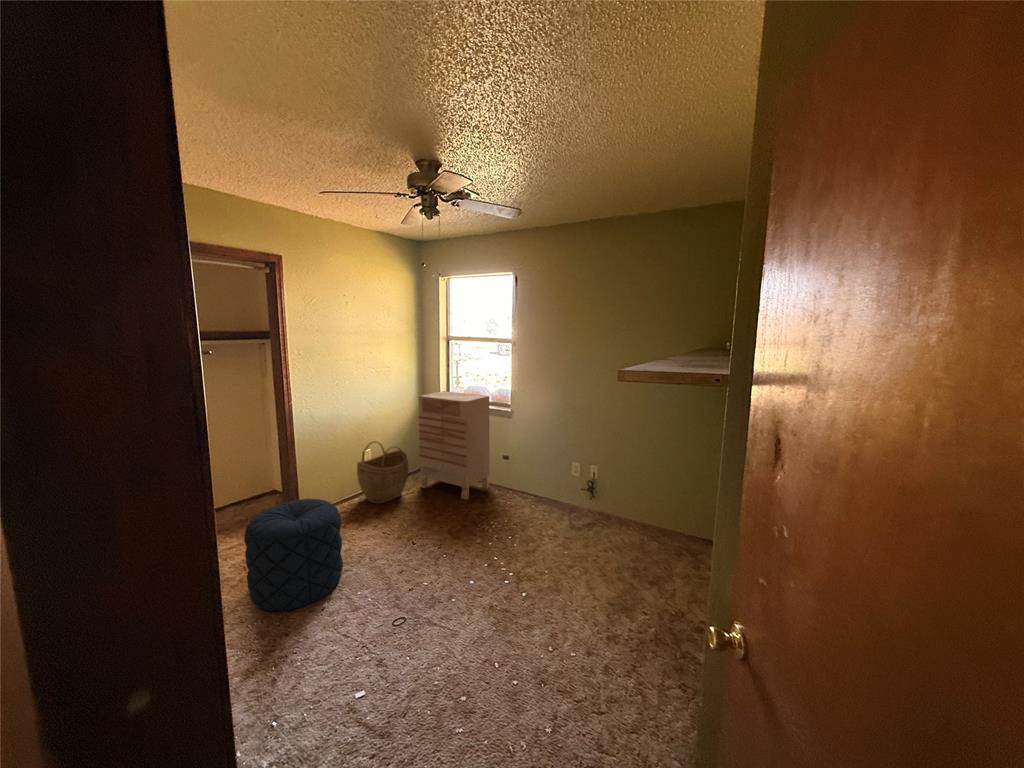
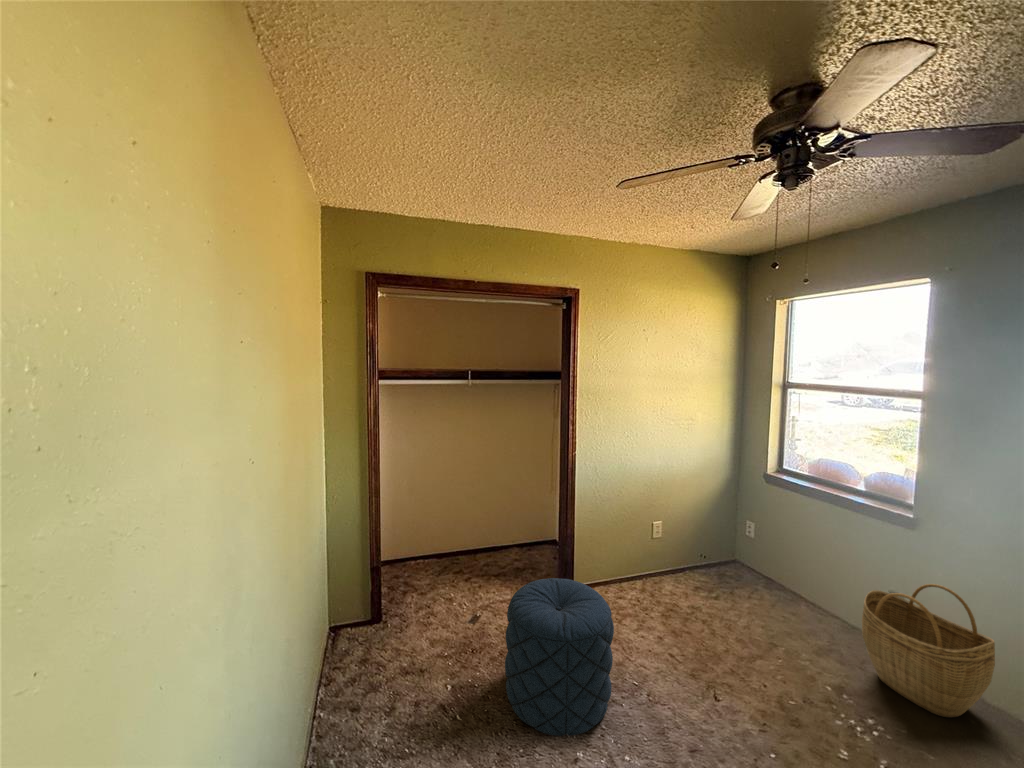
dresser: present [418,391,489,500] -> none [728,459,862,645]
woven basket: present [357,441,409,504] -> present [862,584,995,717]

